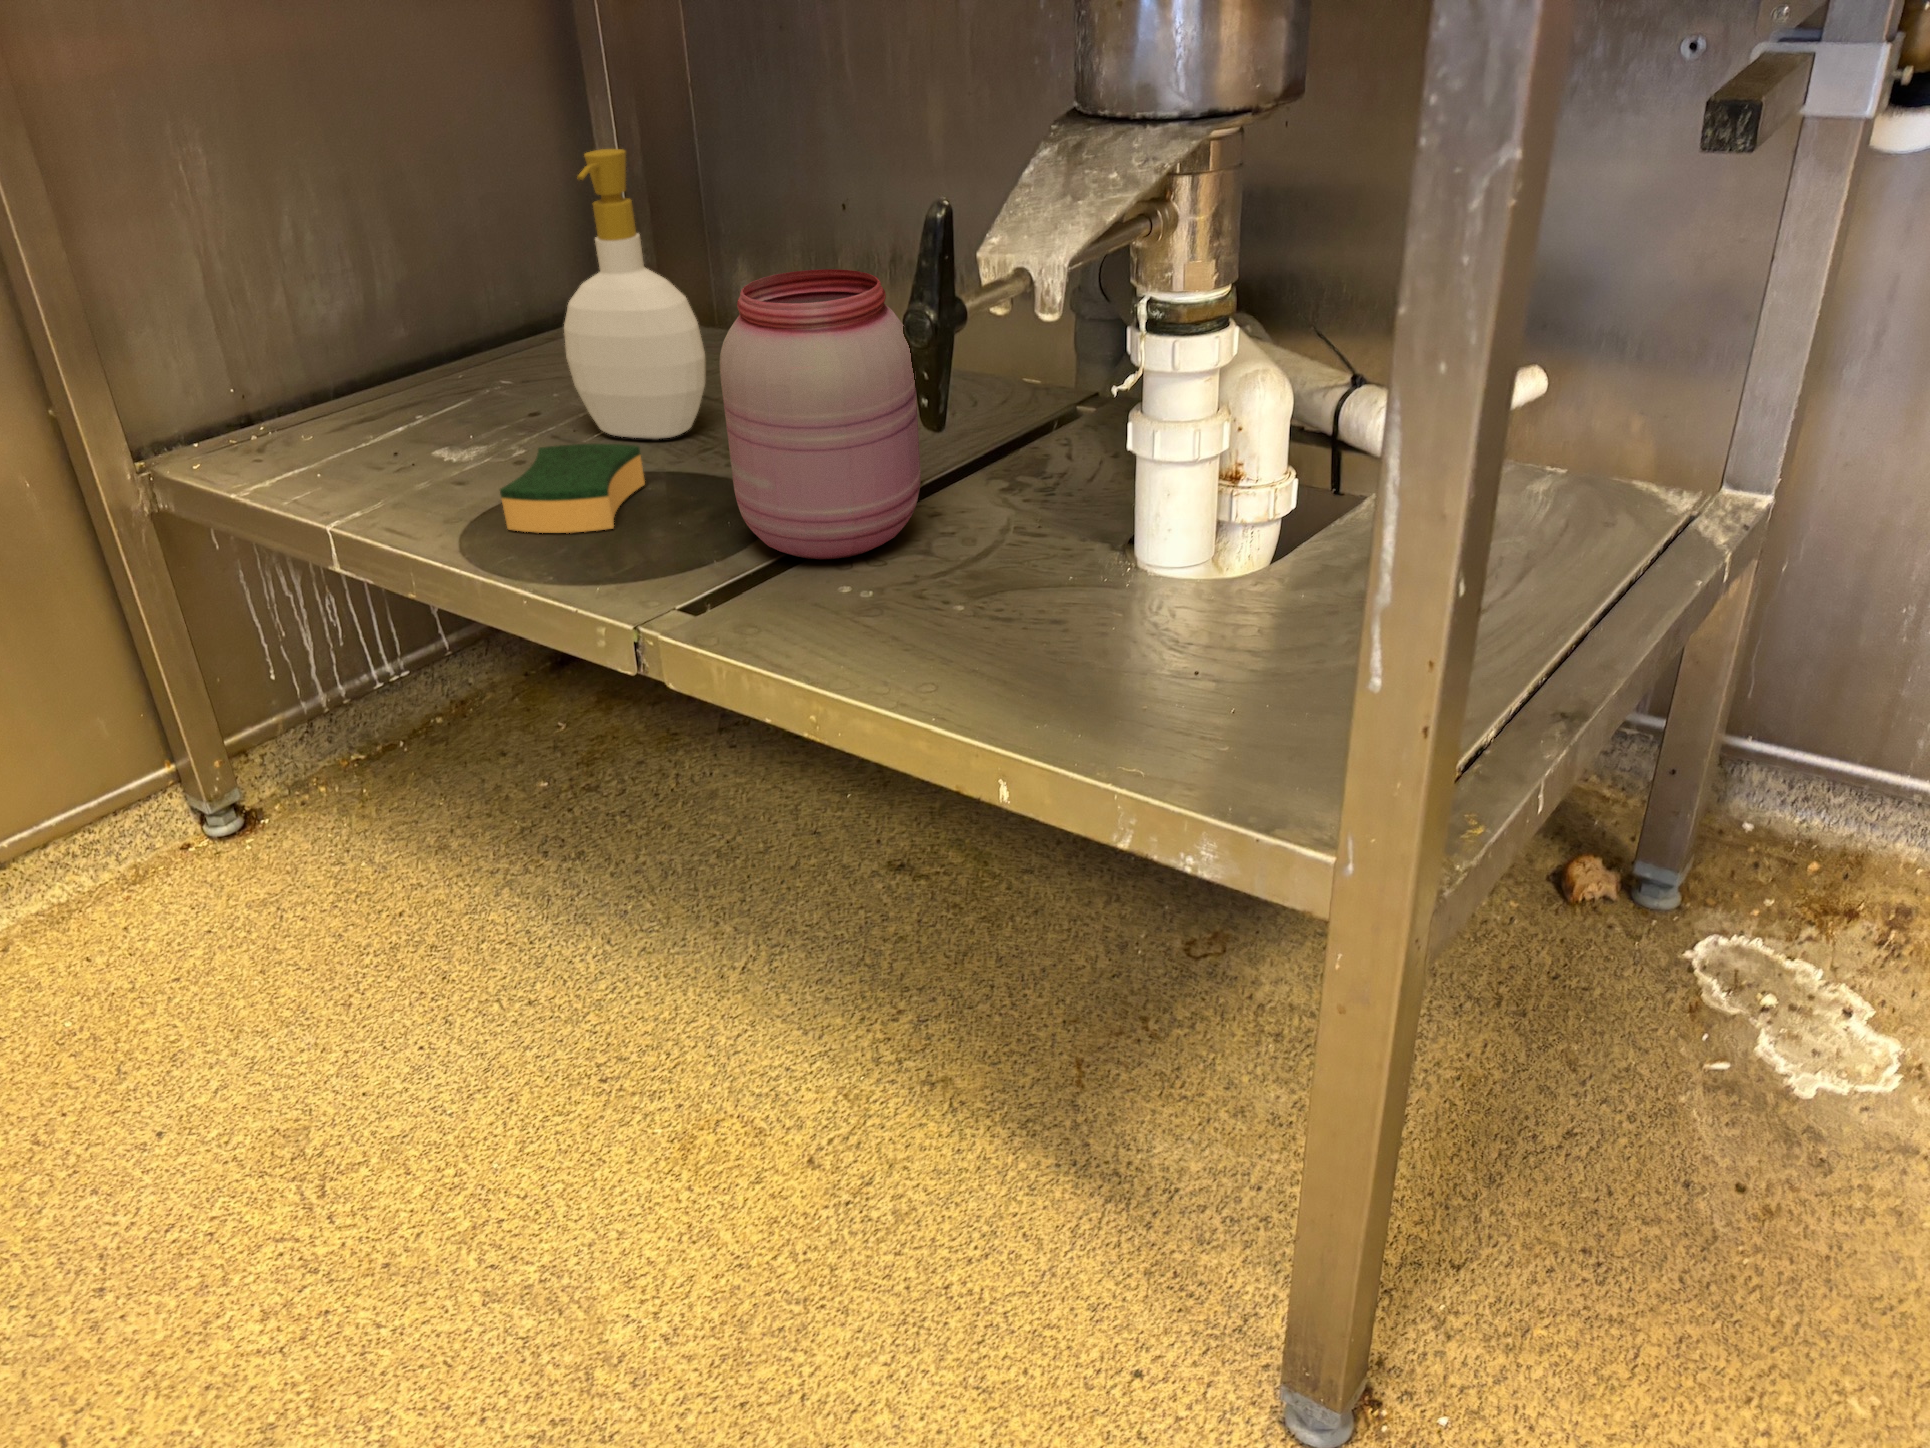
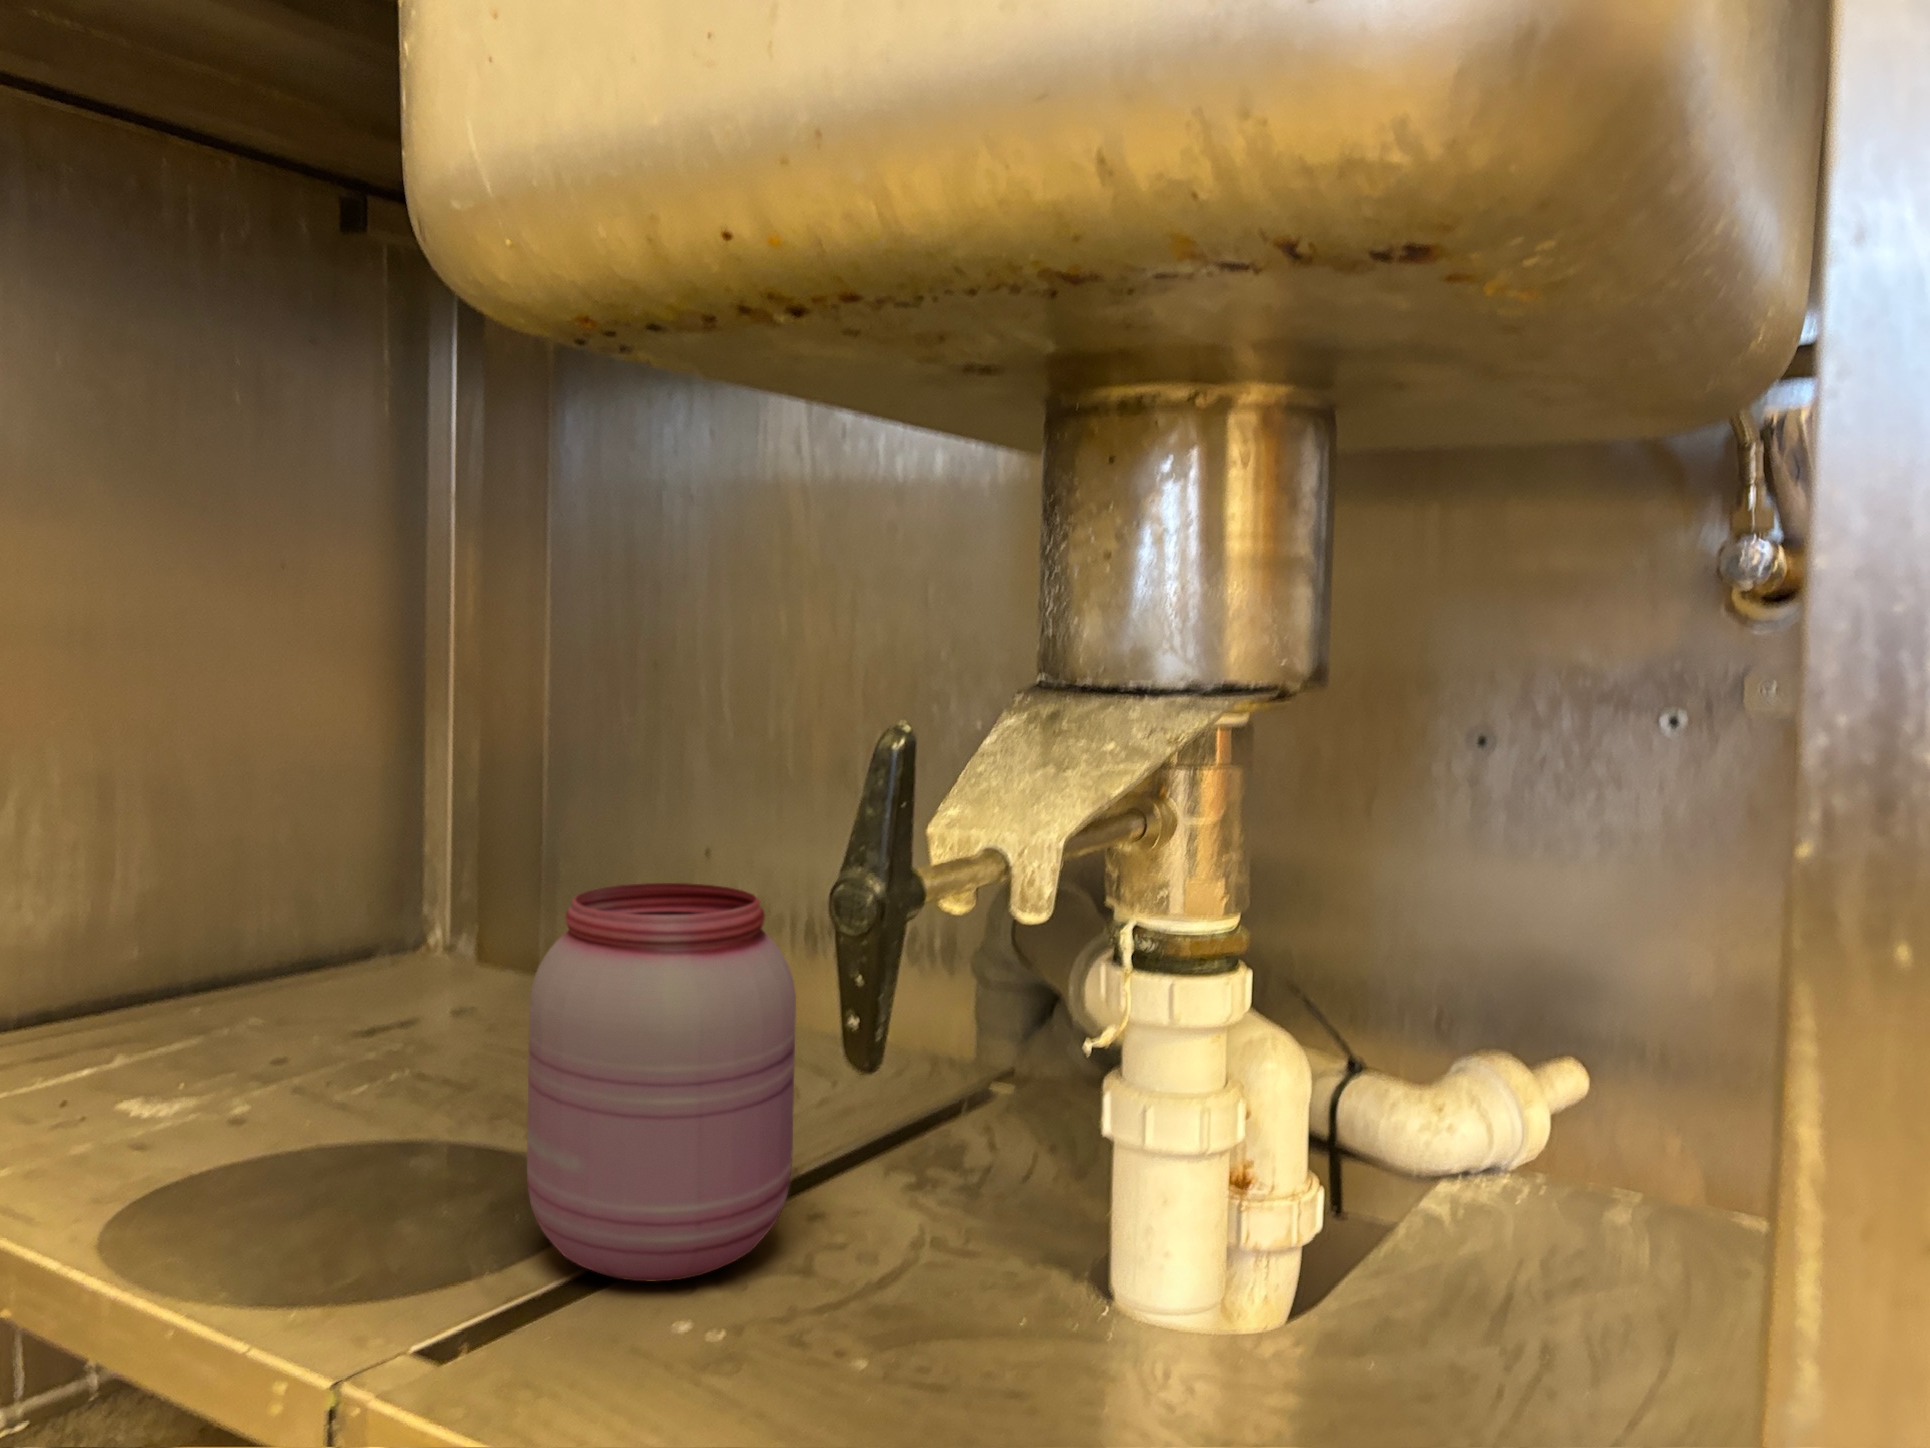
soap bottle: present [564,149,705,439] -> none [331,745,514,1102]
sponge: present [500,444,645,533] -> none [187,1101,404,1225]

